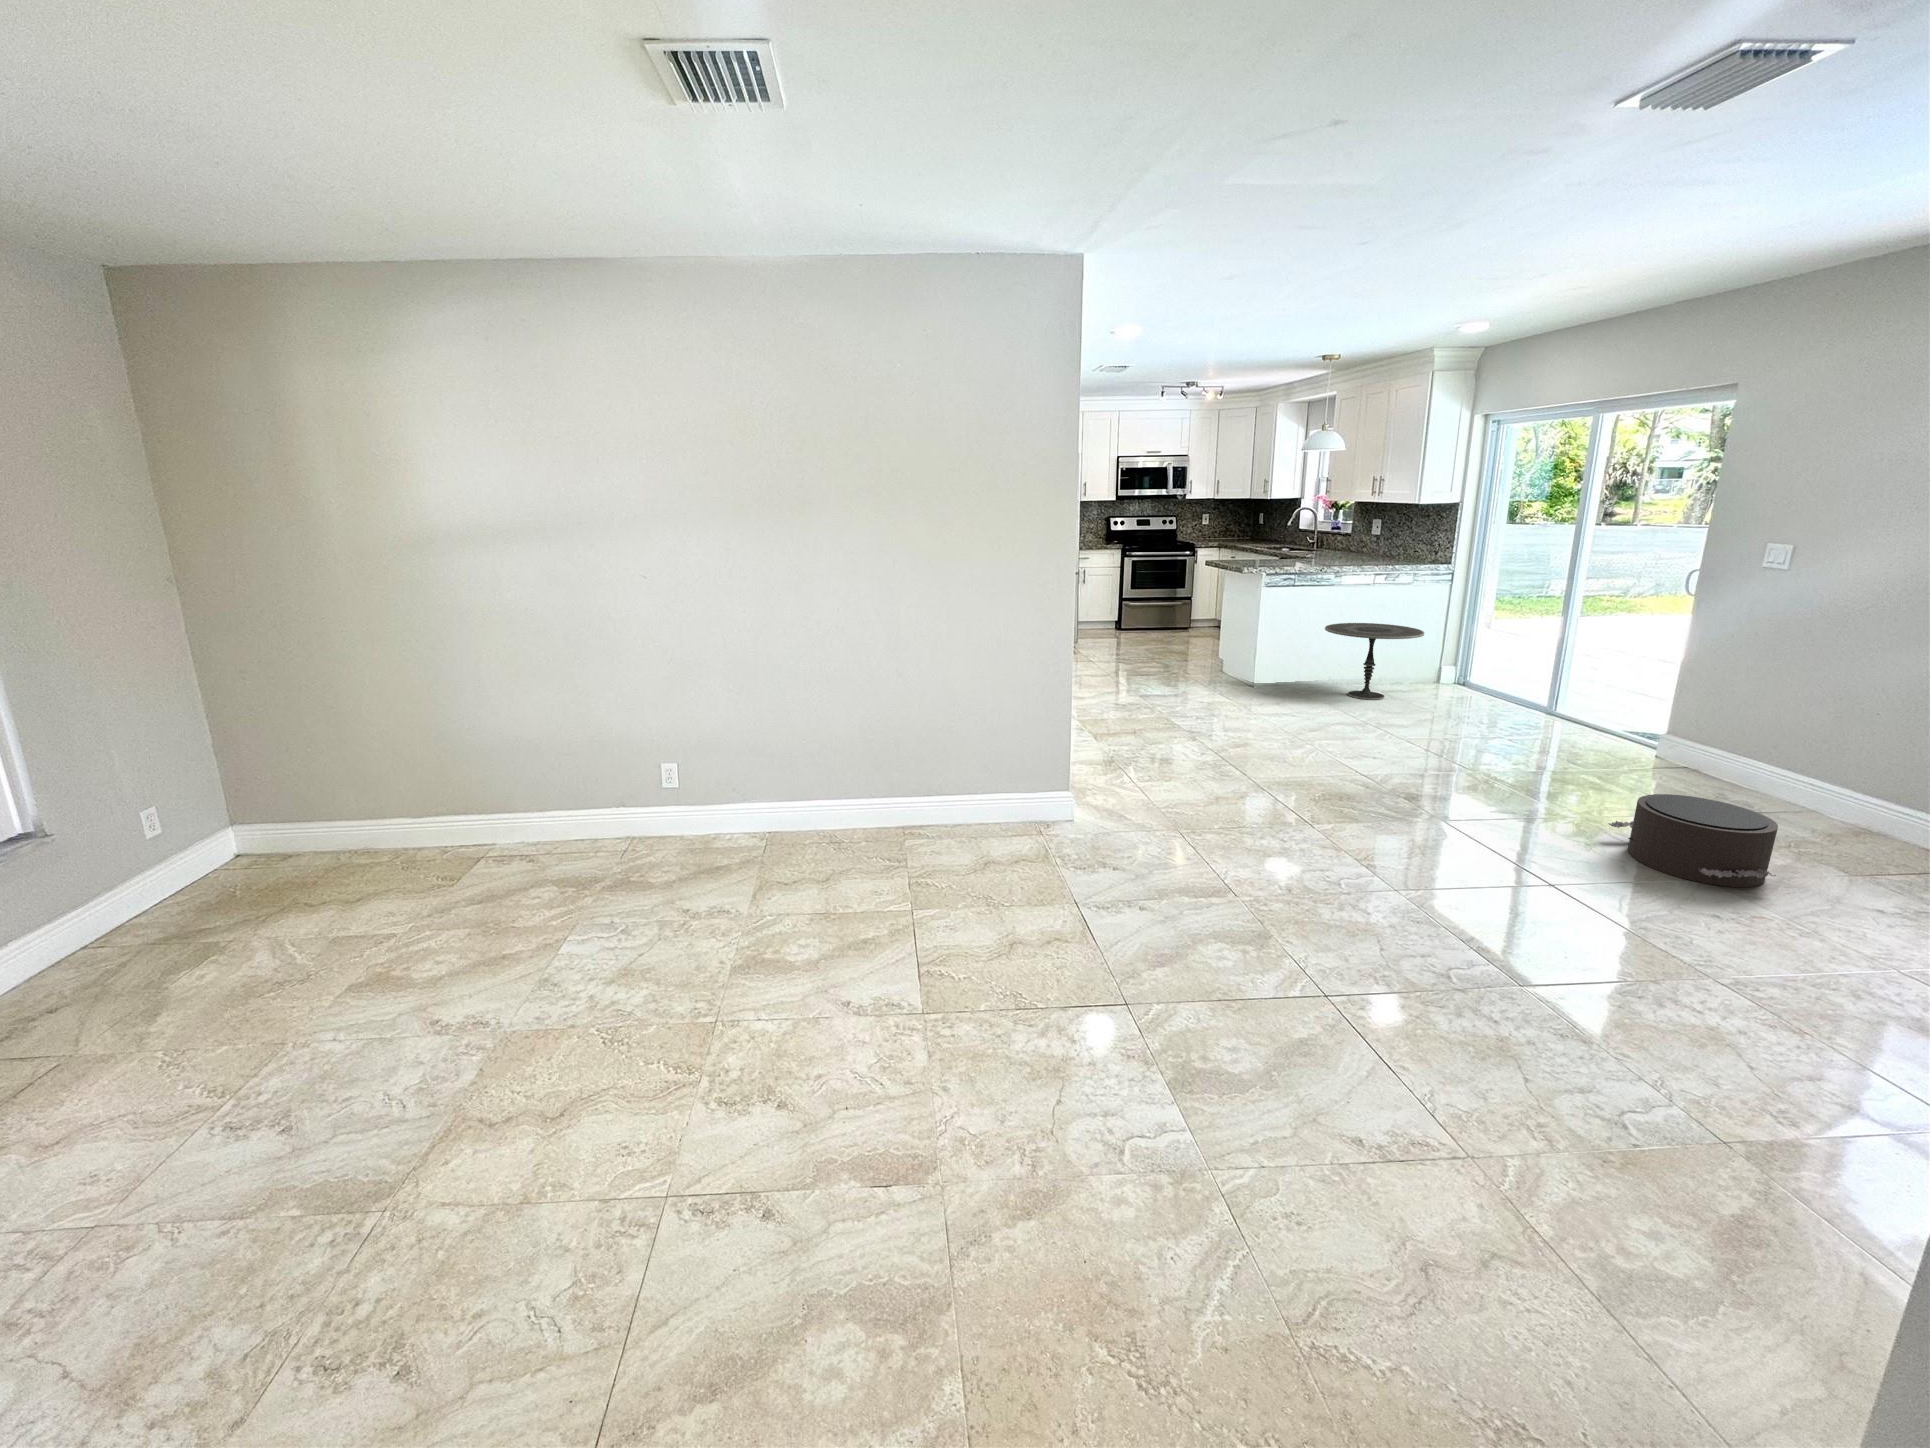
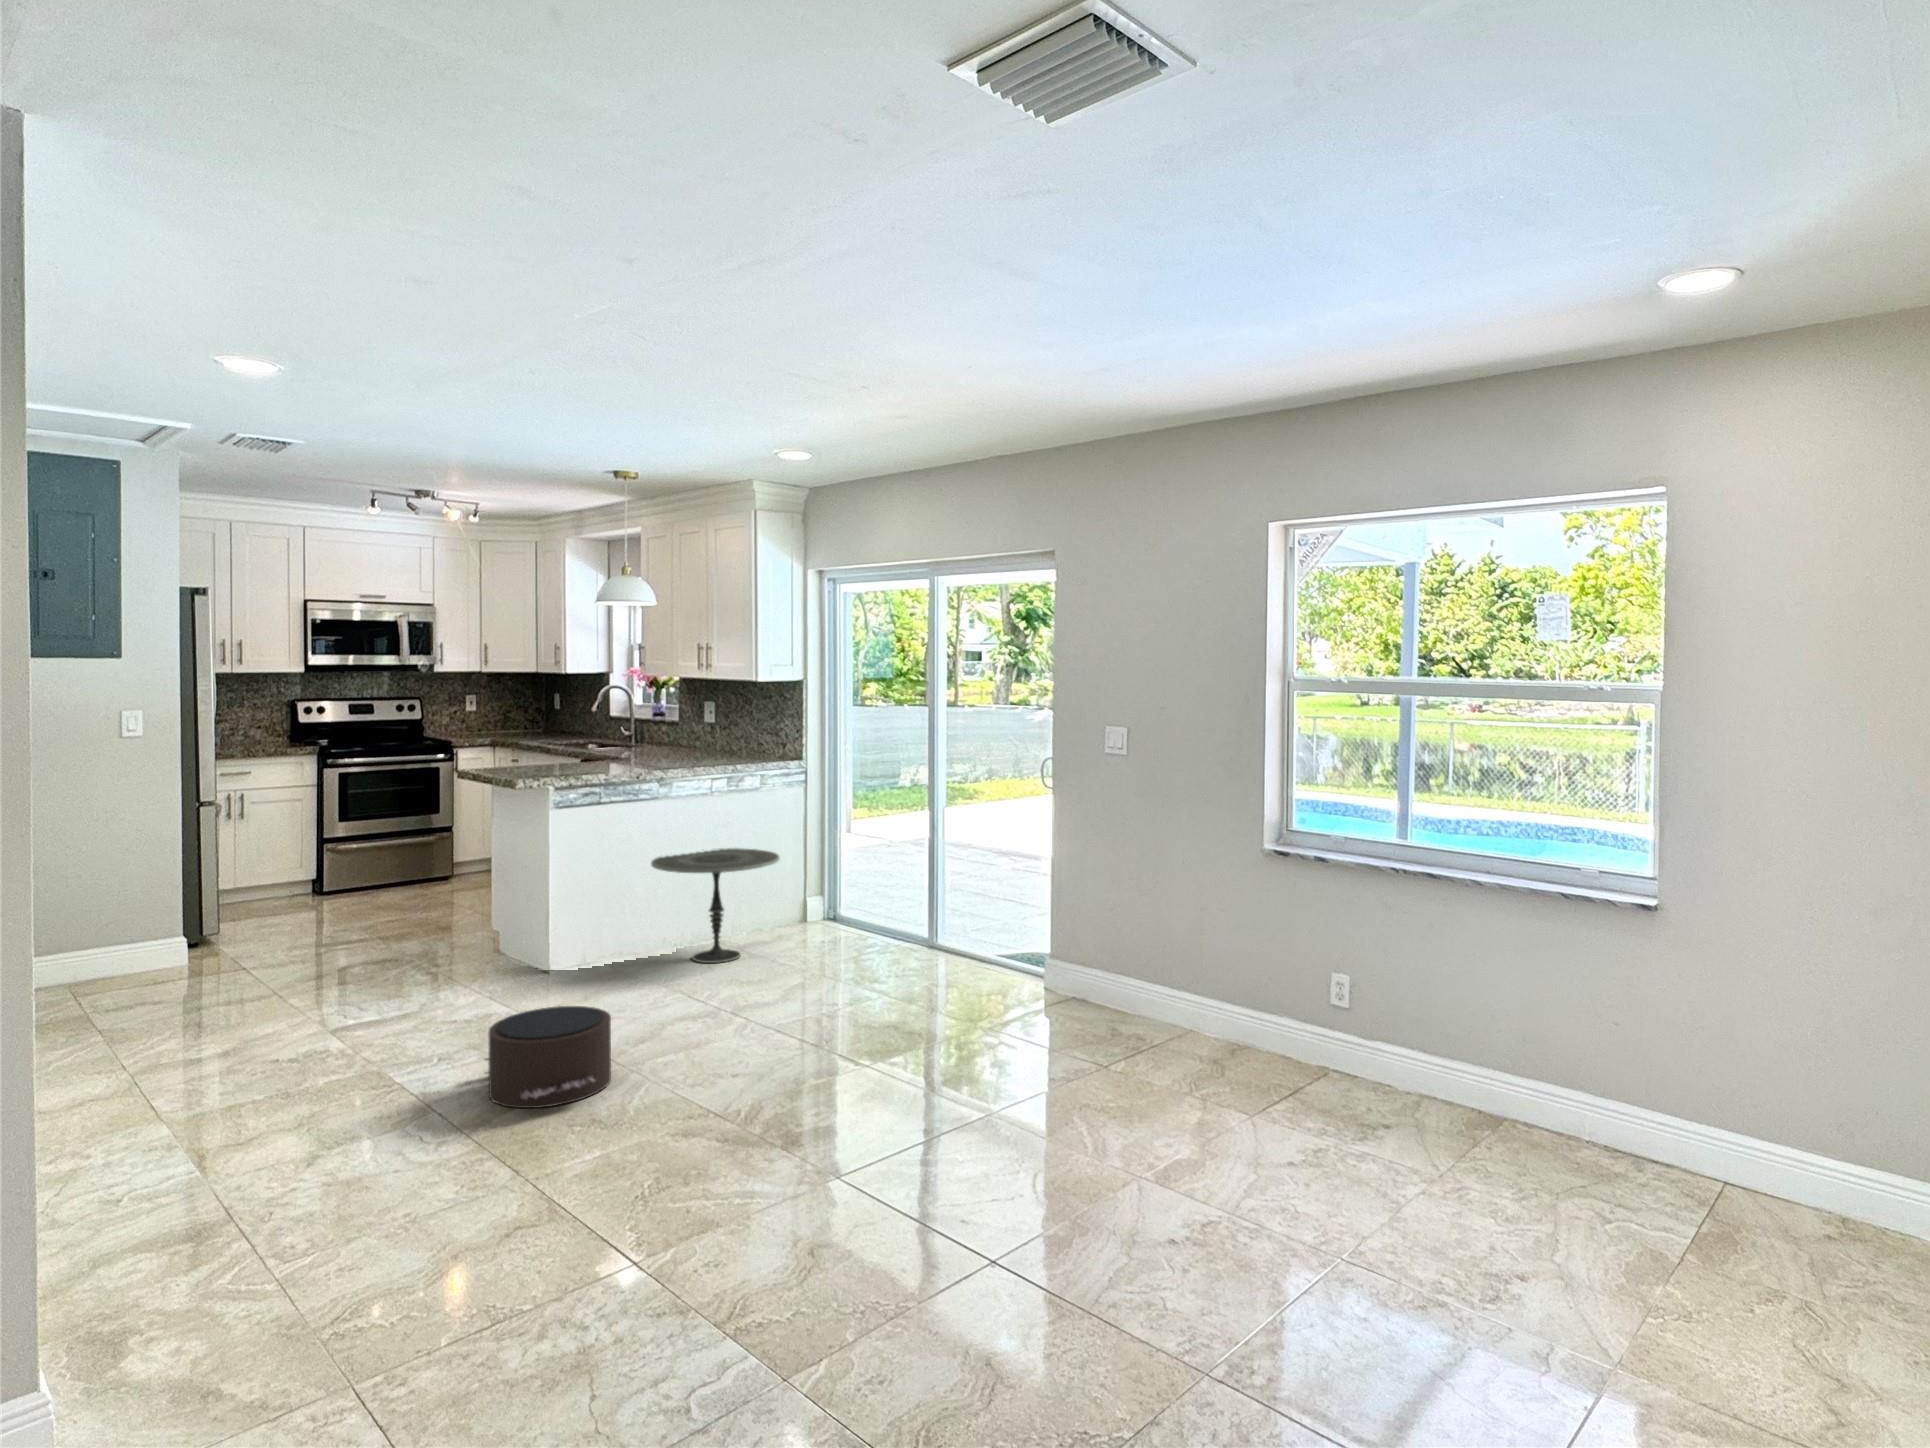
pouf: present [1608,794,1778,887] -> present [485,1006,611,1108]

